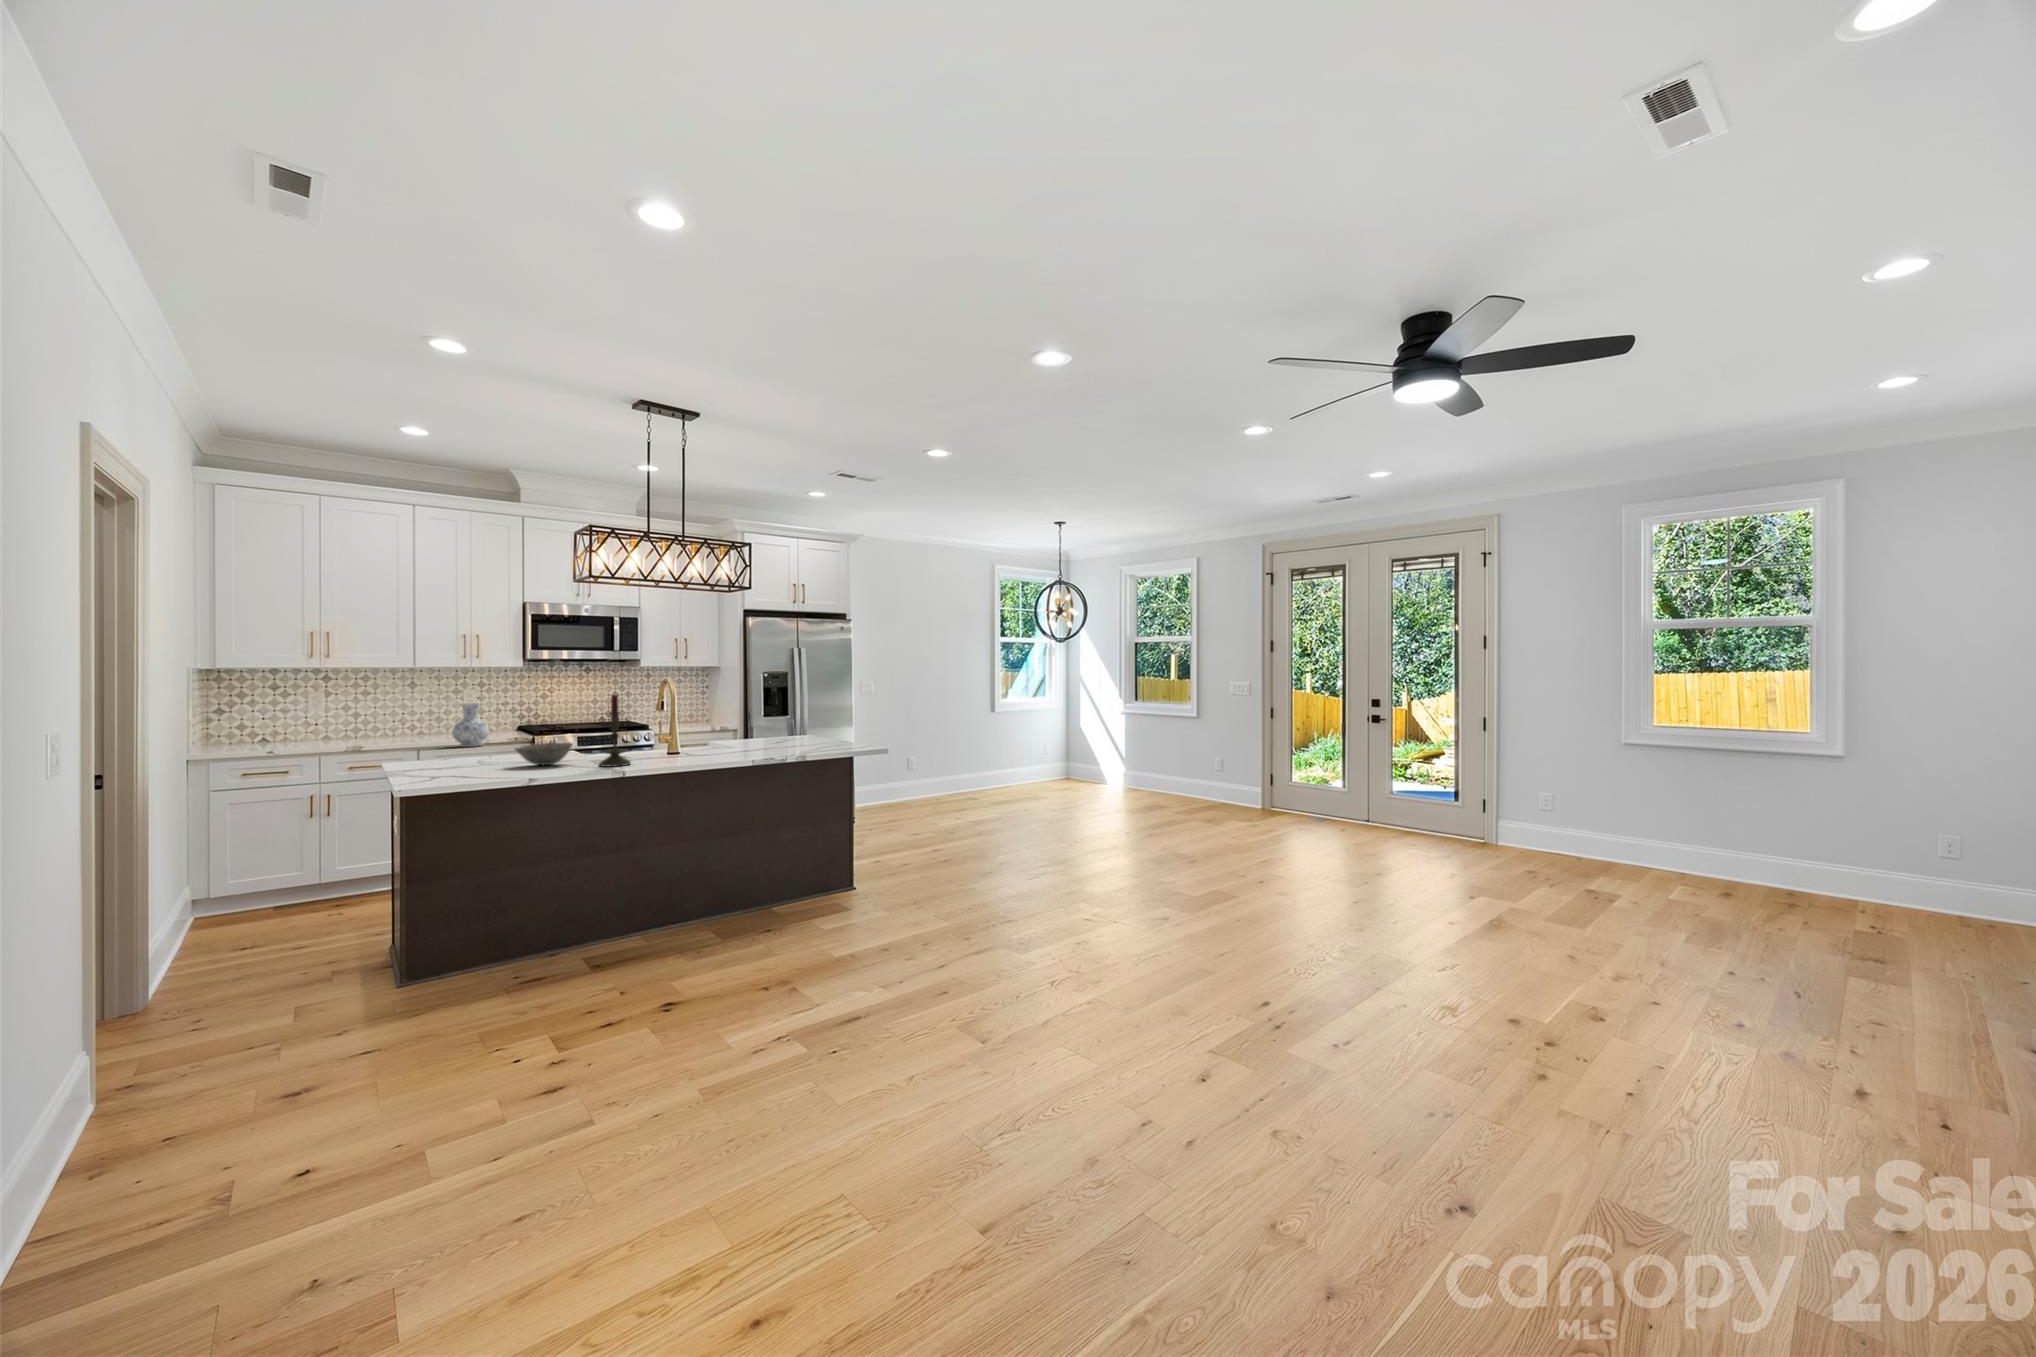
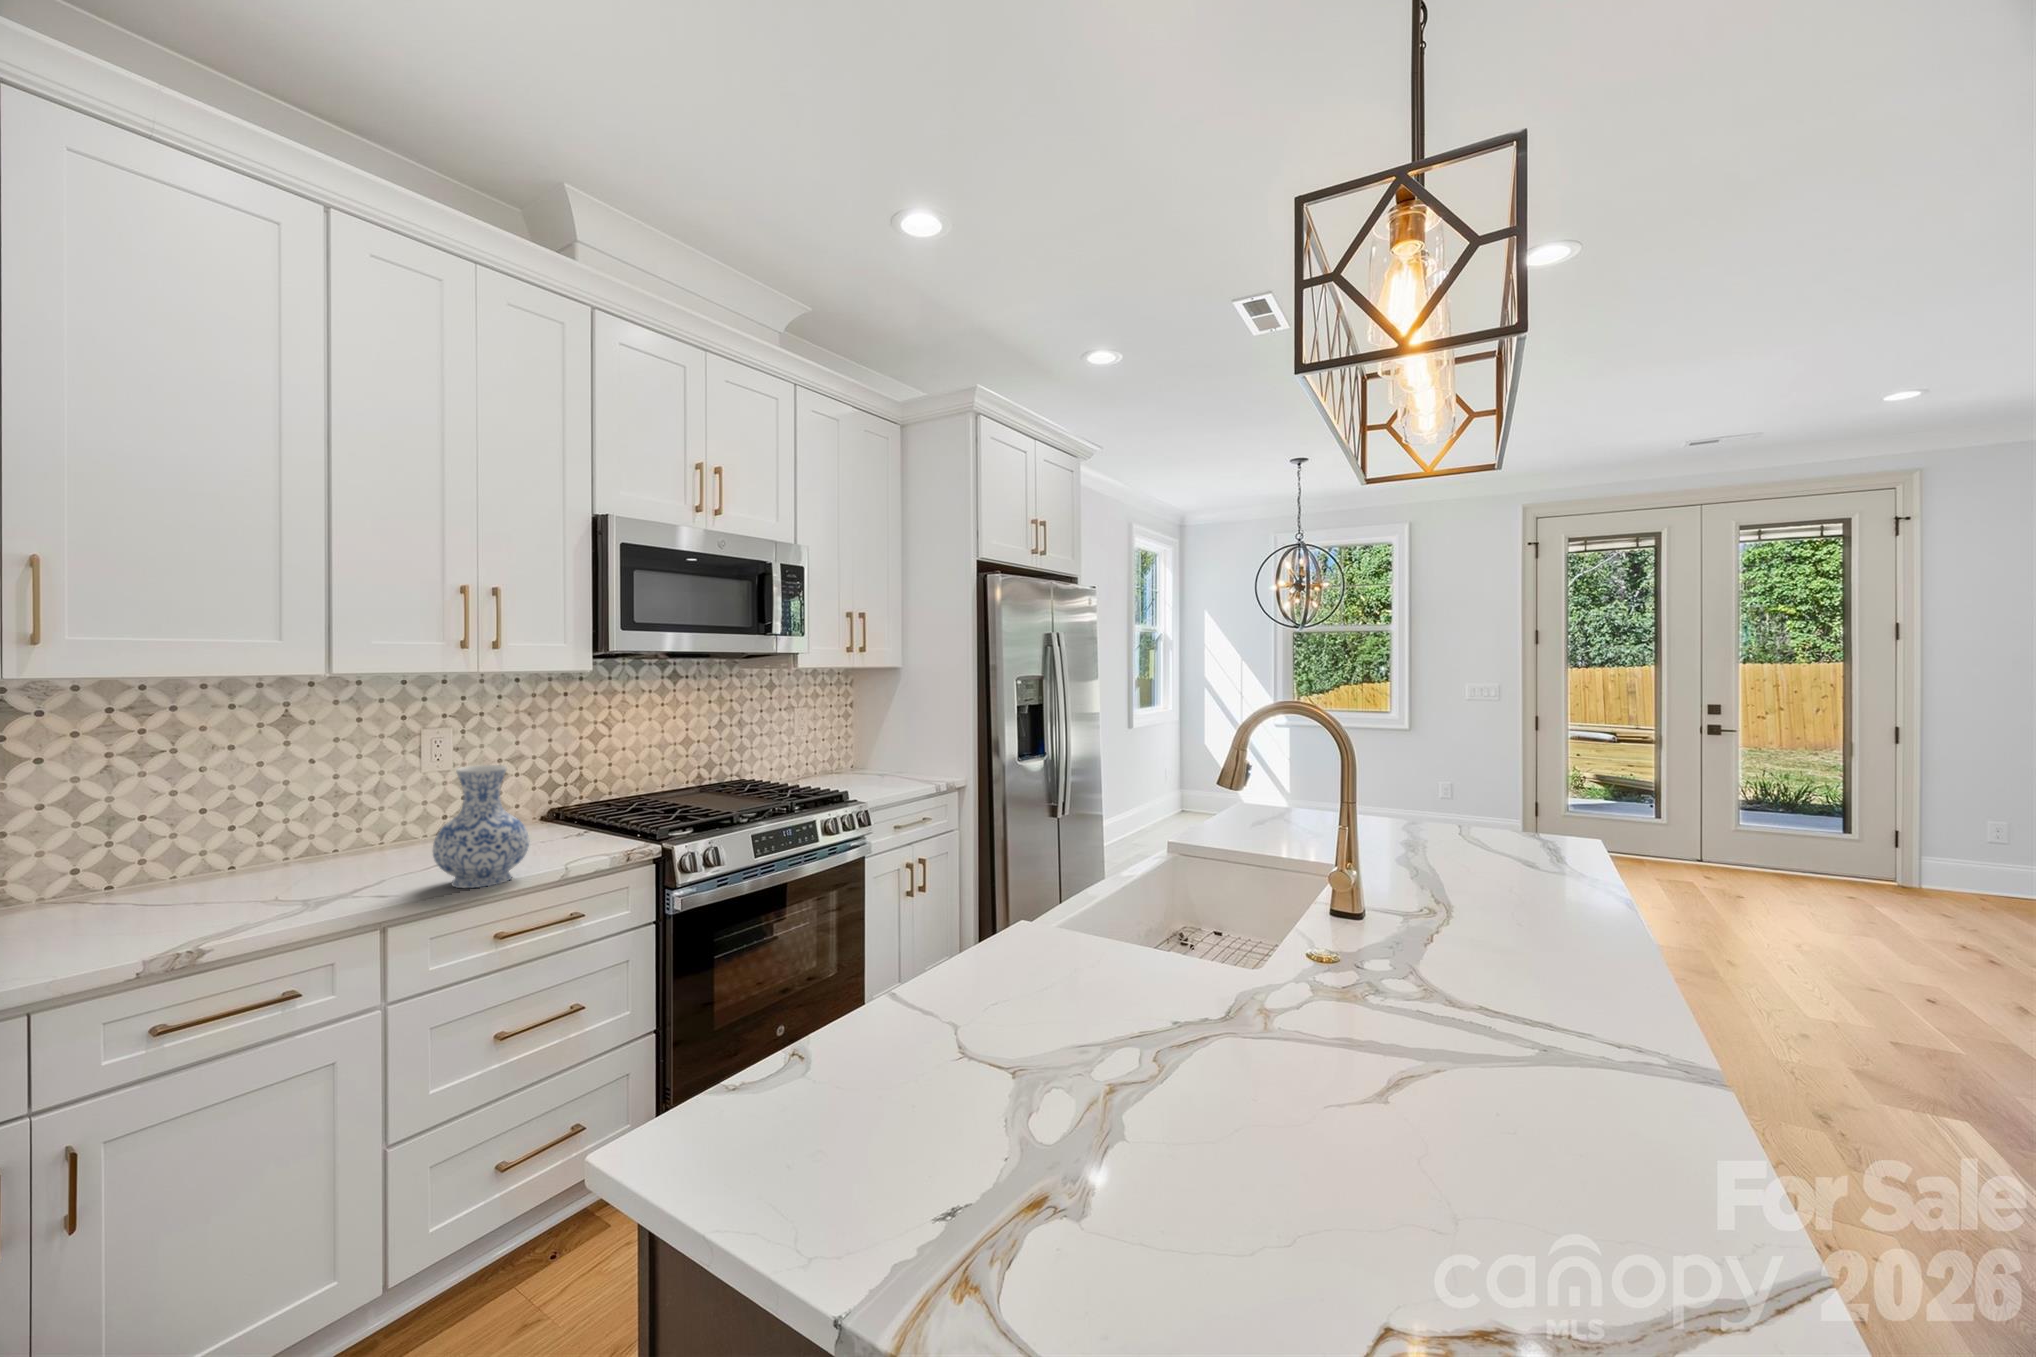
candle: present [599,695,631,767] -> none [1399,781,1506,1044]
bowl: present [515,743,573,765] -> none [1137,944,1329,1059]

